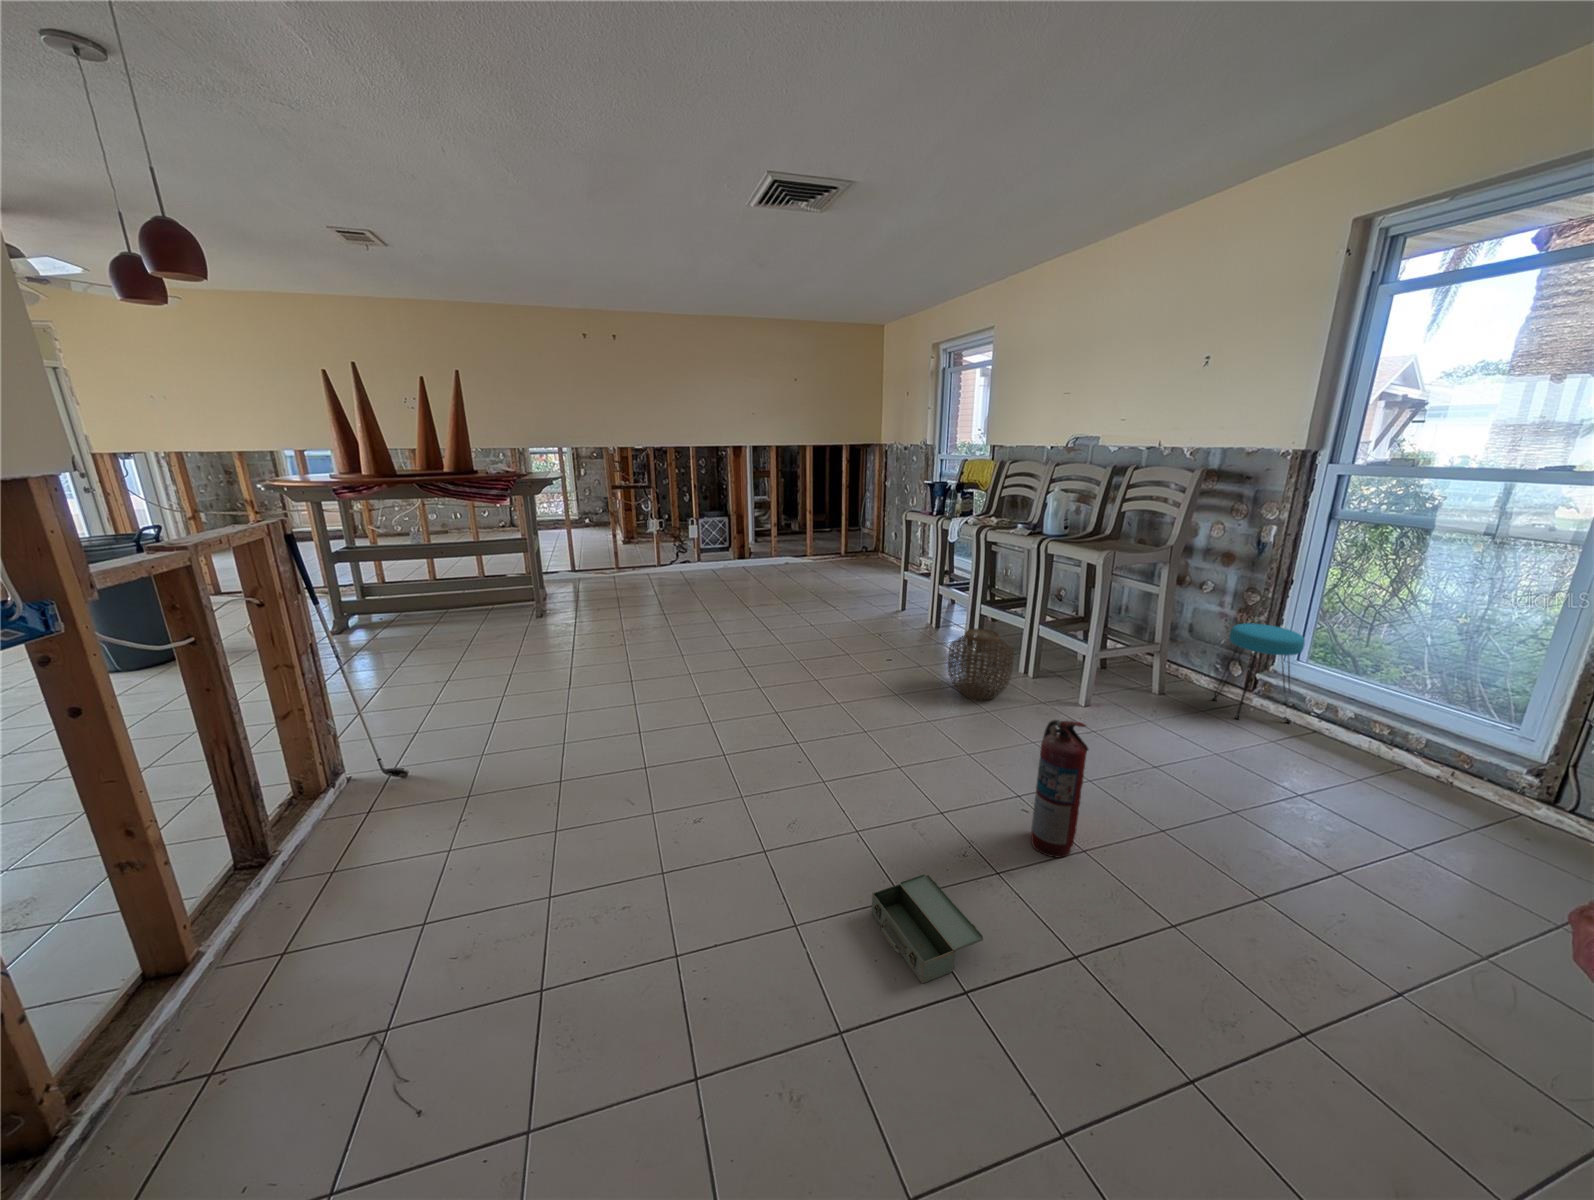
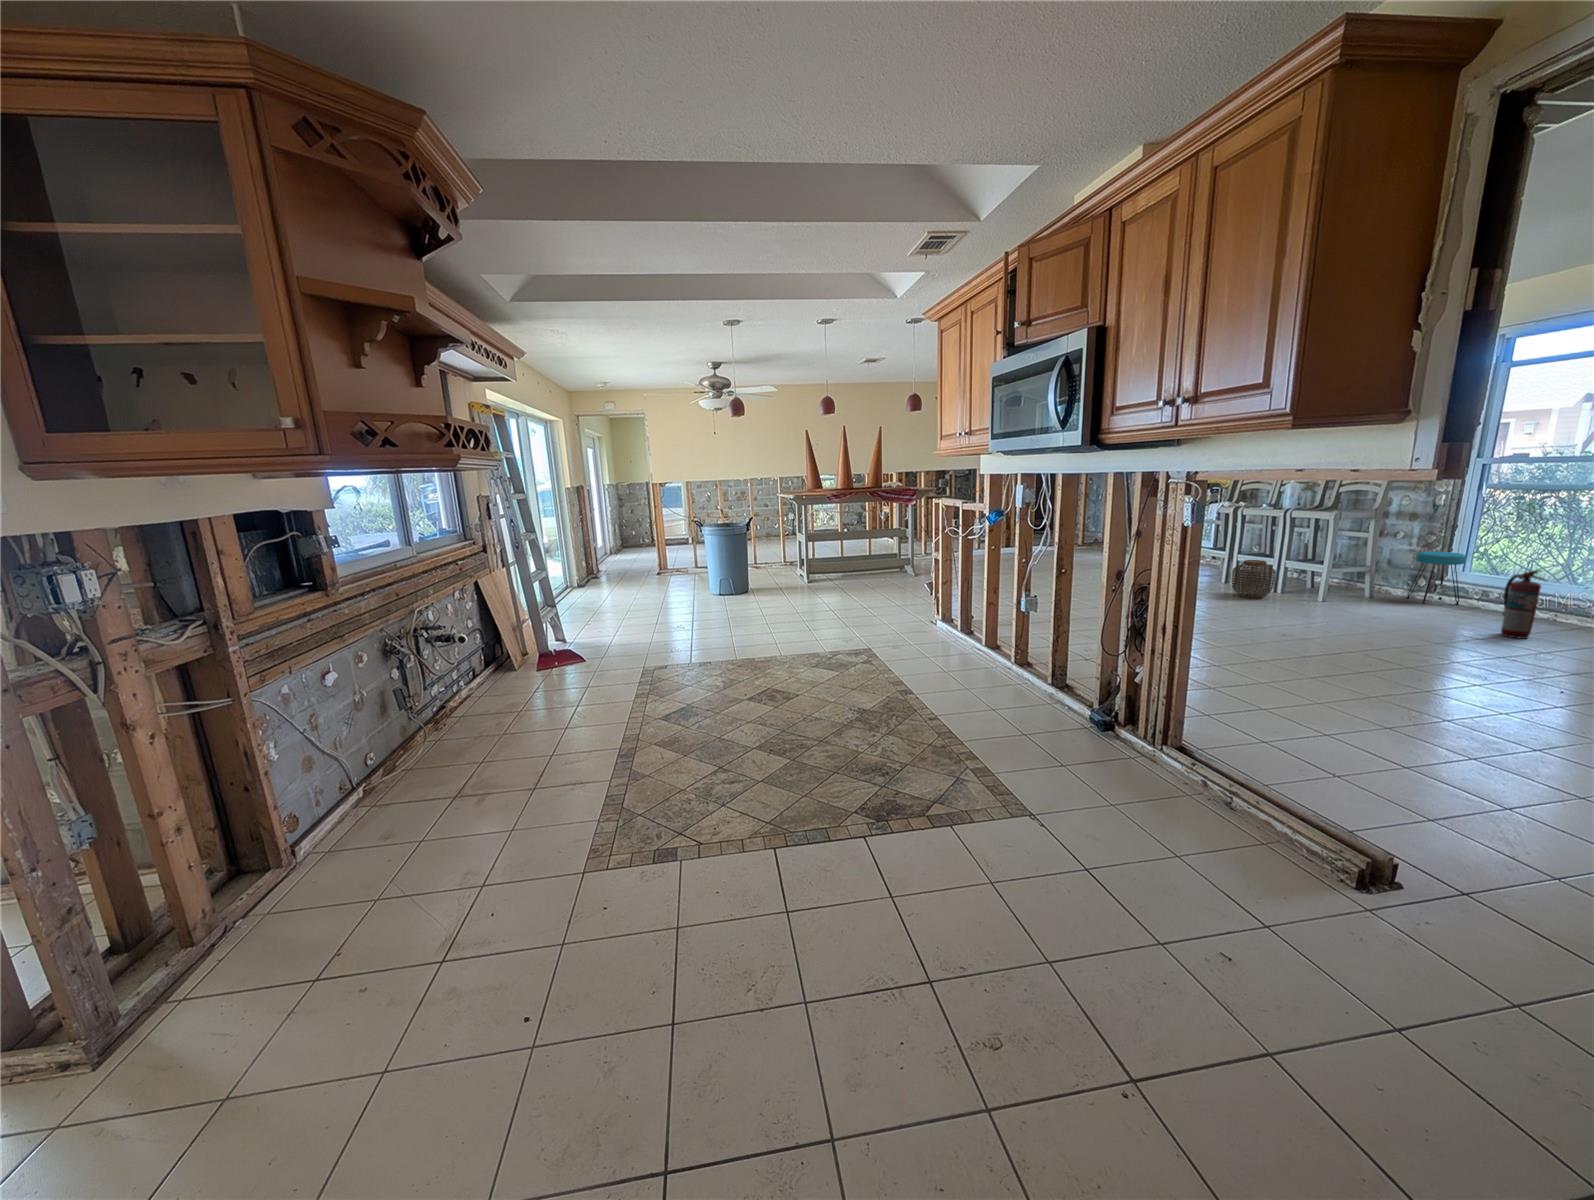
fire extinguisher: present [1031,720,1088,858] -> present [1501,570,1547,639]
toolbox: present [872,874,983,984] -> none [1253,629,1311,651]

